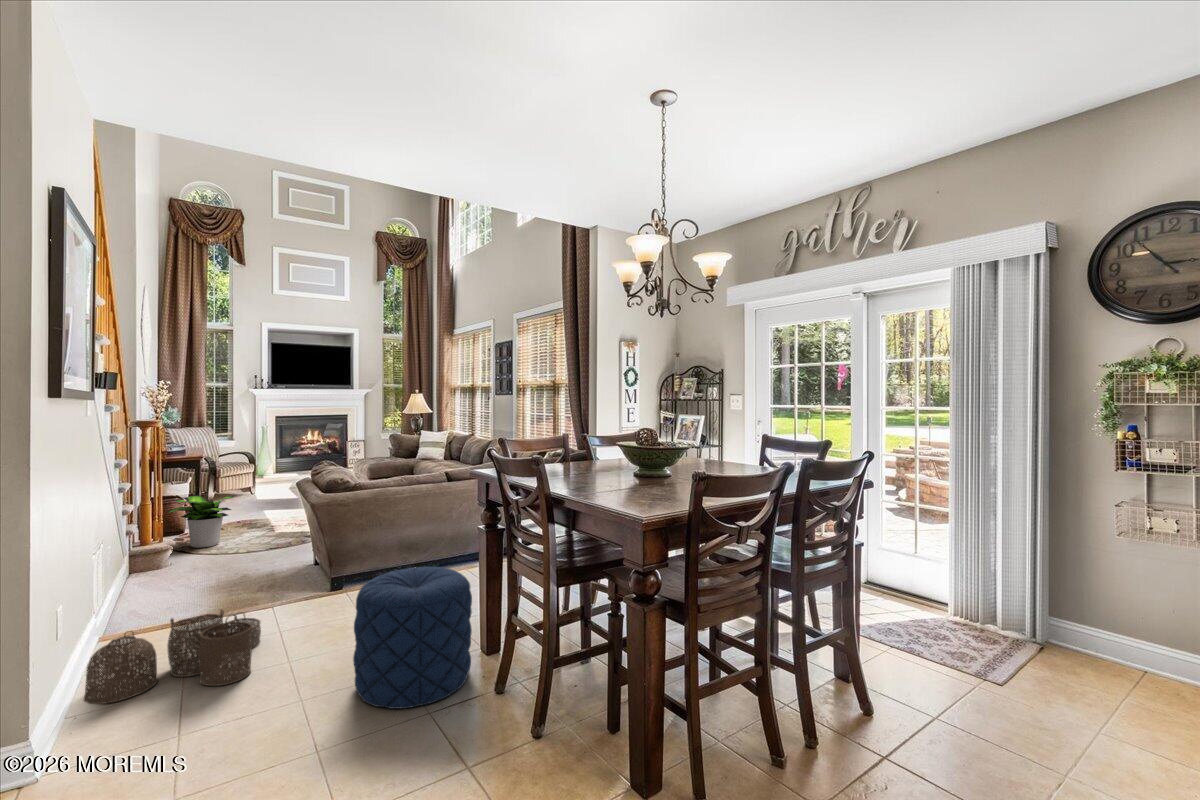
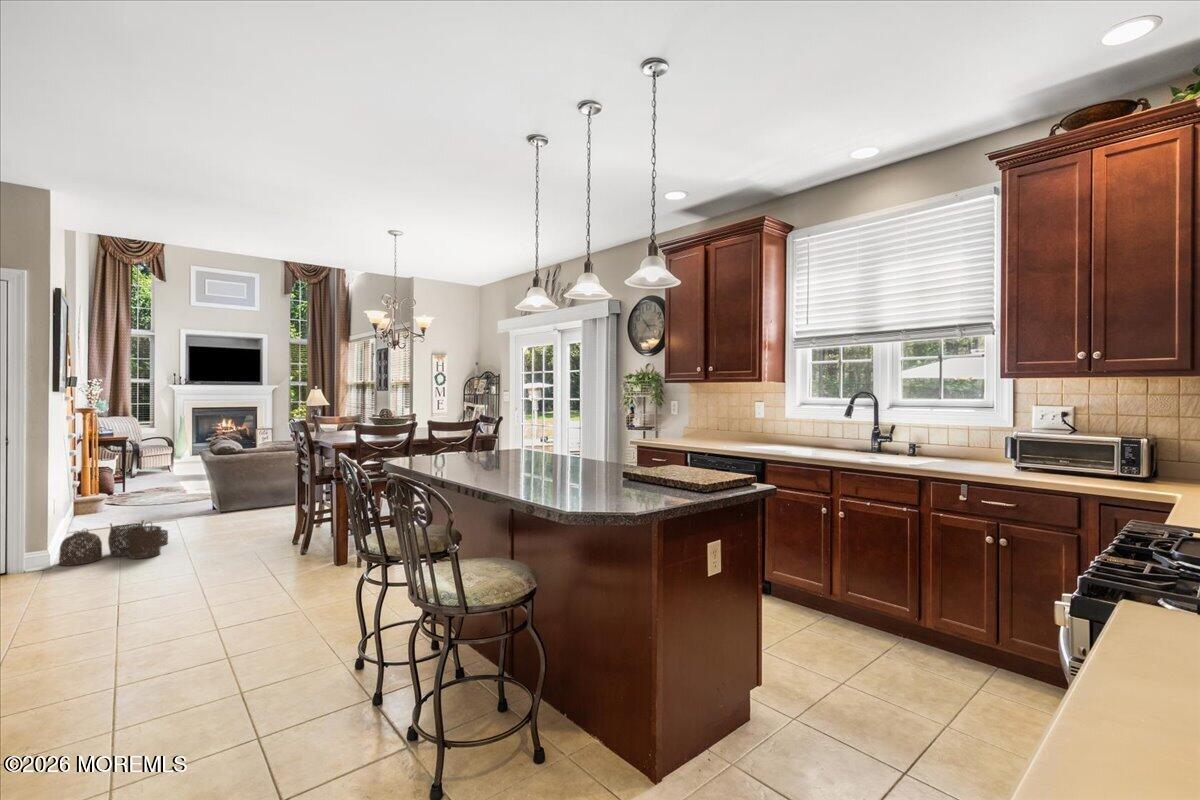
potted plant: present [168,495,236,548] -> none [98,465,156,502]
pouf: present [353,567,472,709] -> none [221,493,295,563]

